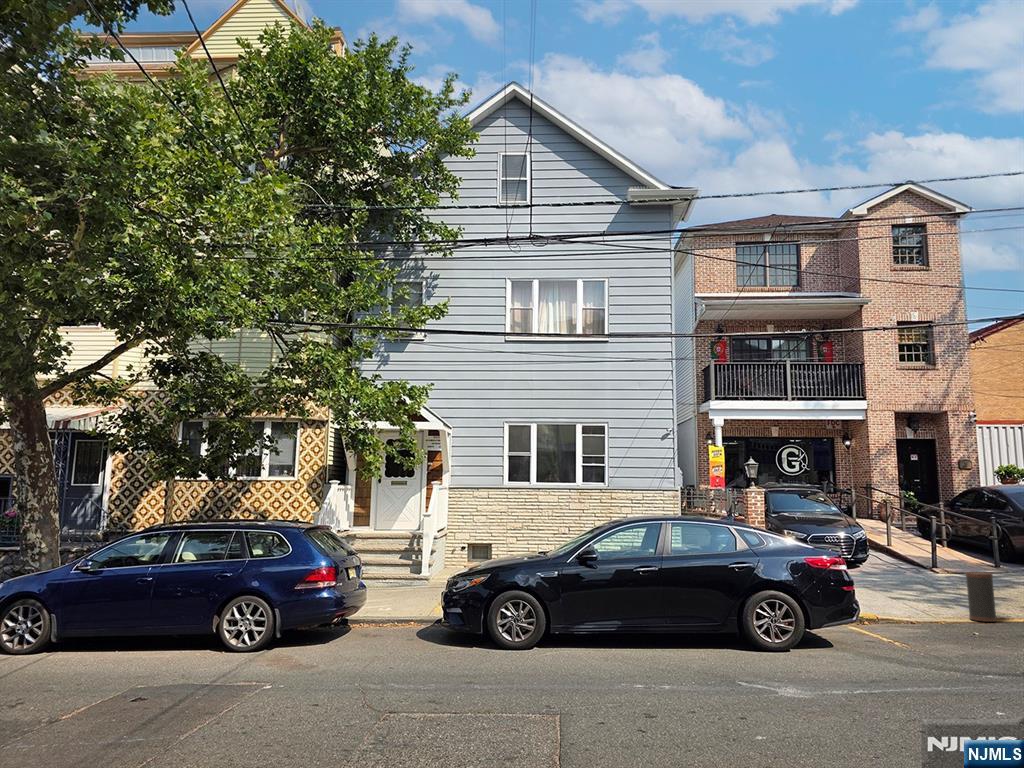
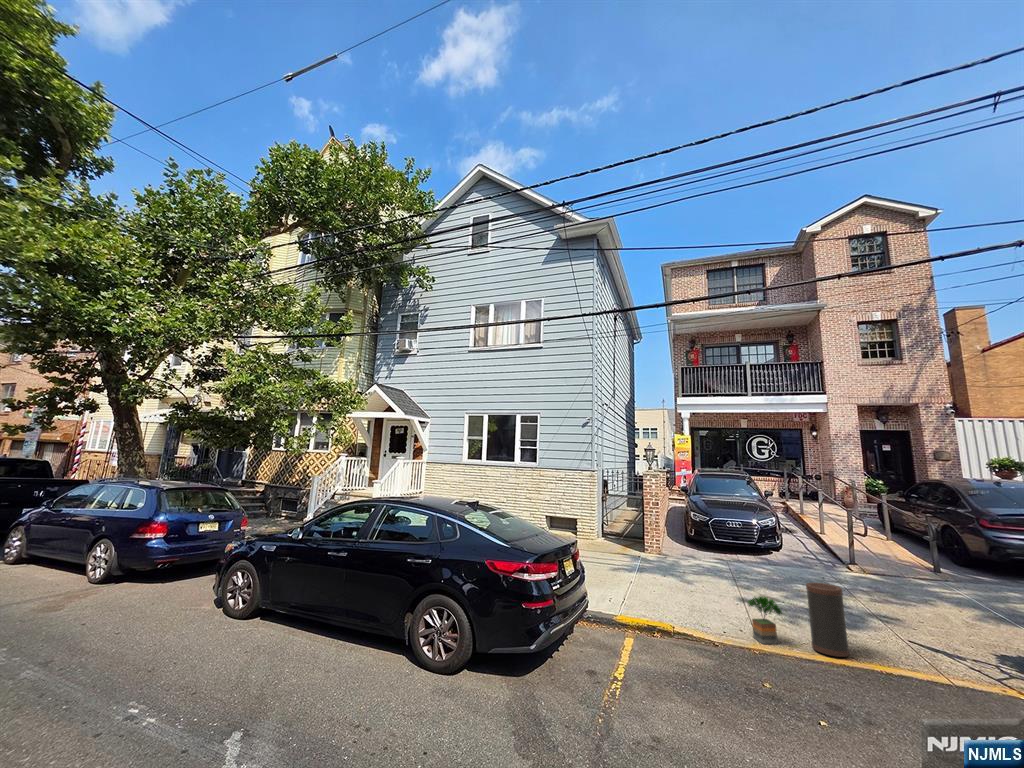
potted tree: none [922,586,952,621] -> present [748,597,782,644]

